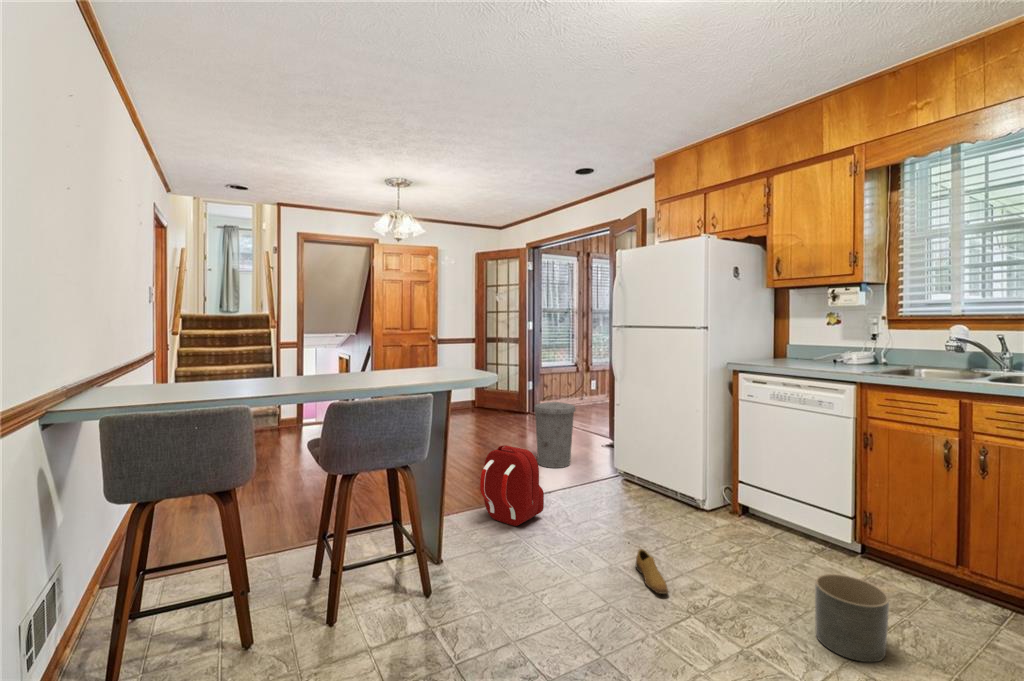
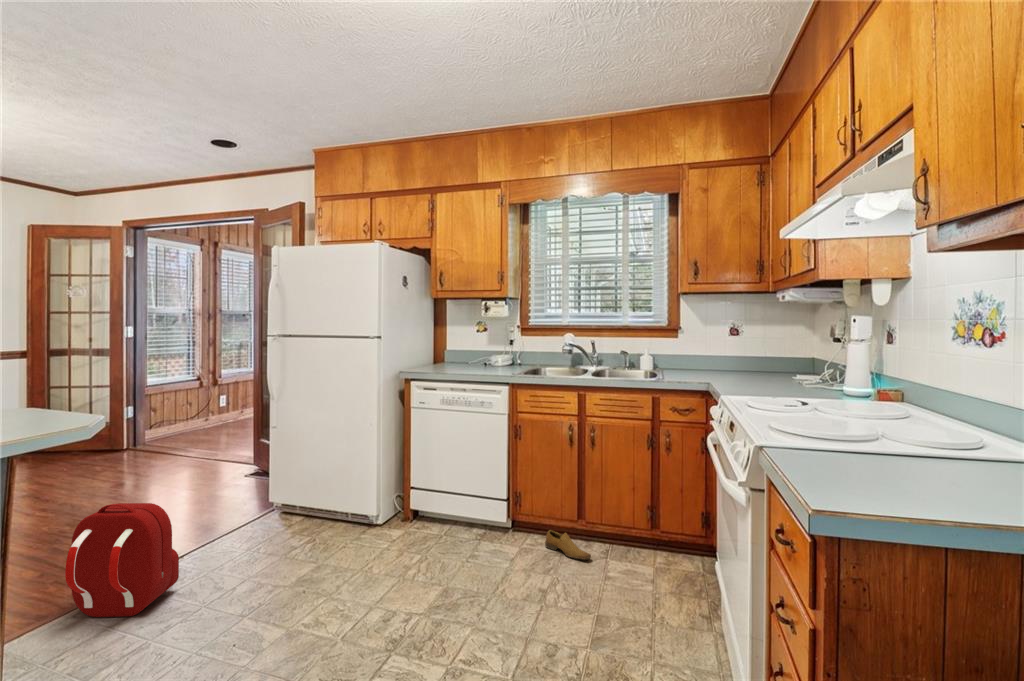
trash can: present [534,402,576,468] -> none [149,430,213,518]
shoe: present [636,549,668,594] -> present [545,530,591,560]
planter: present [815,574,889,662] -> none [500,558,554,633]

